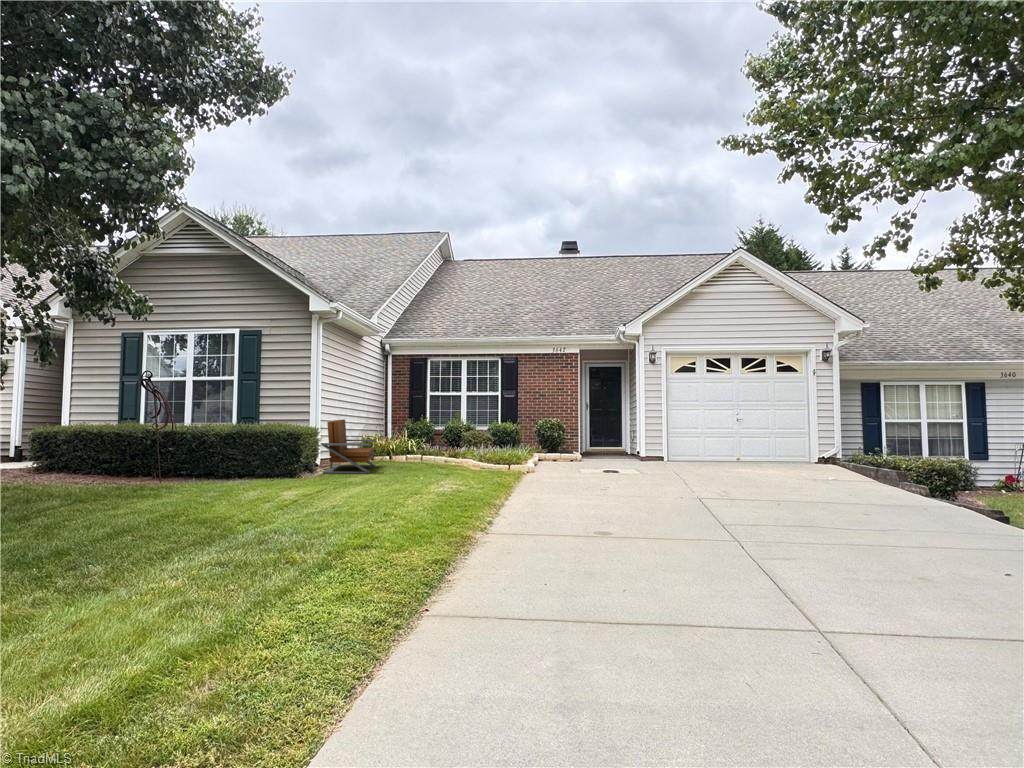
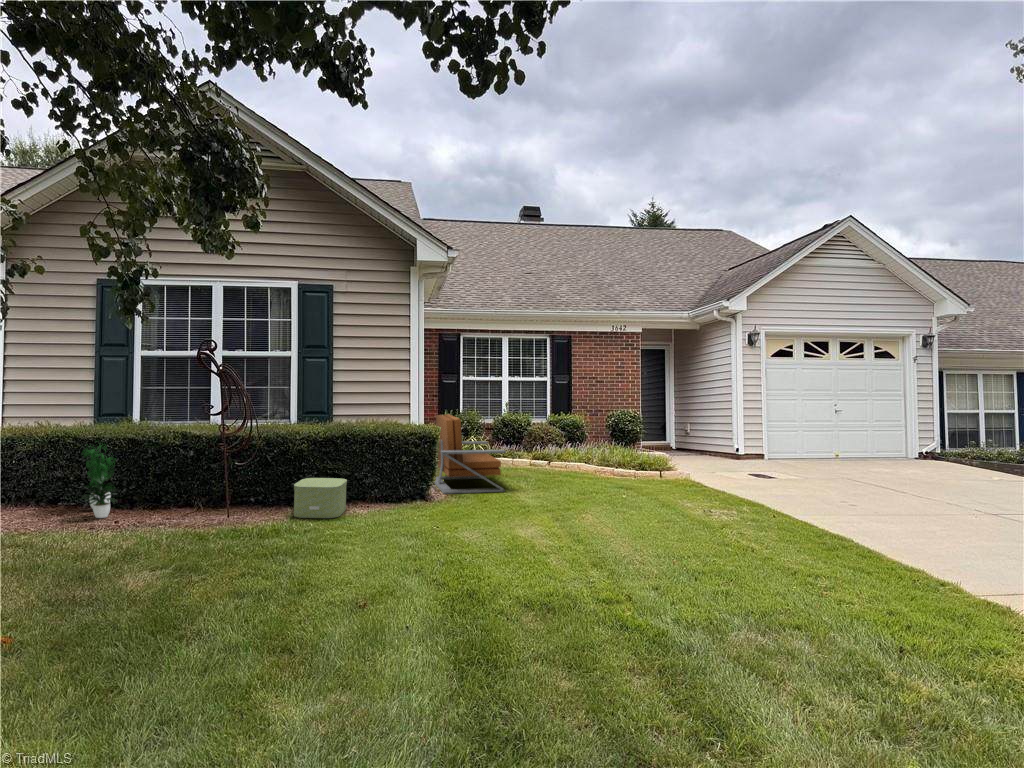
potted plant: none [86,430,115,477] -> present [82,443,116,518]
storage box: none [206,458,244,481] -> present [294,478,347,518]

